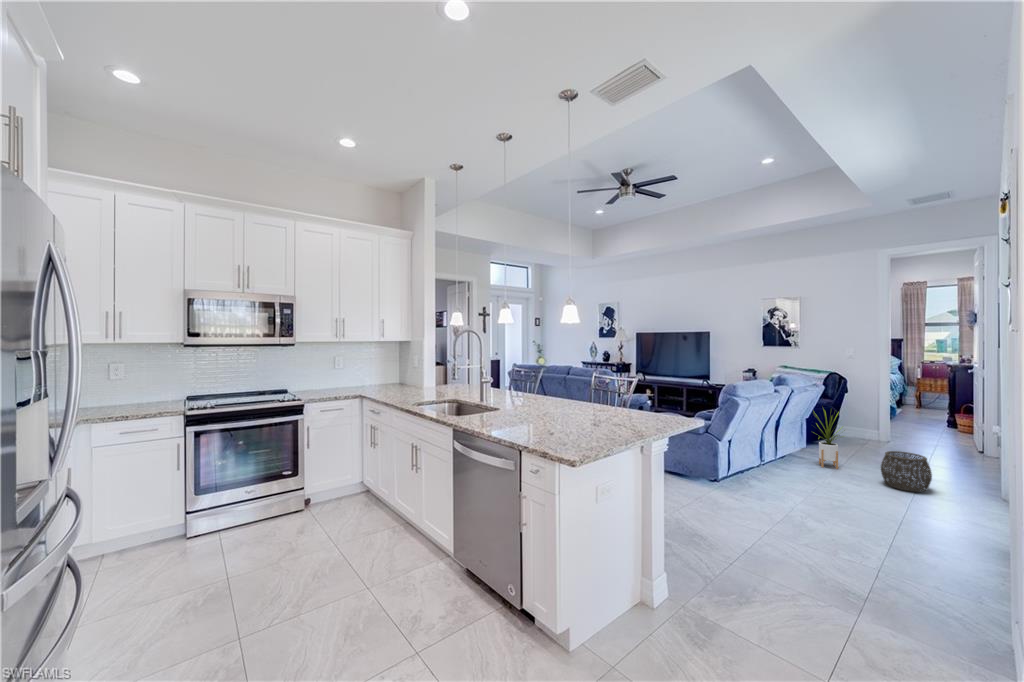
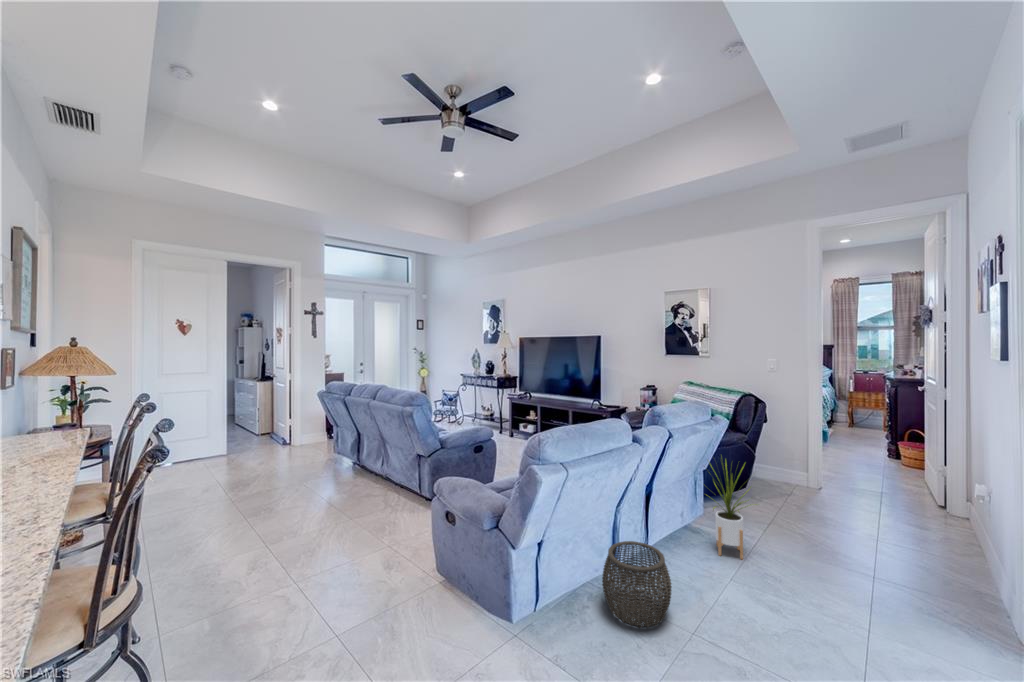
woven basket: present [881,451,932,492] -> present [602,541,672,627]

